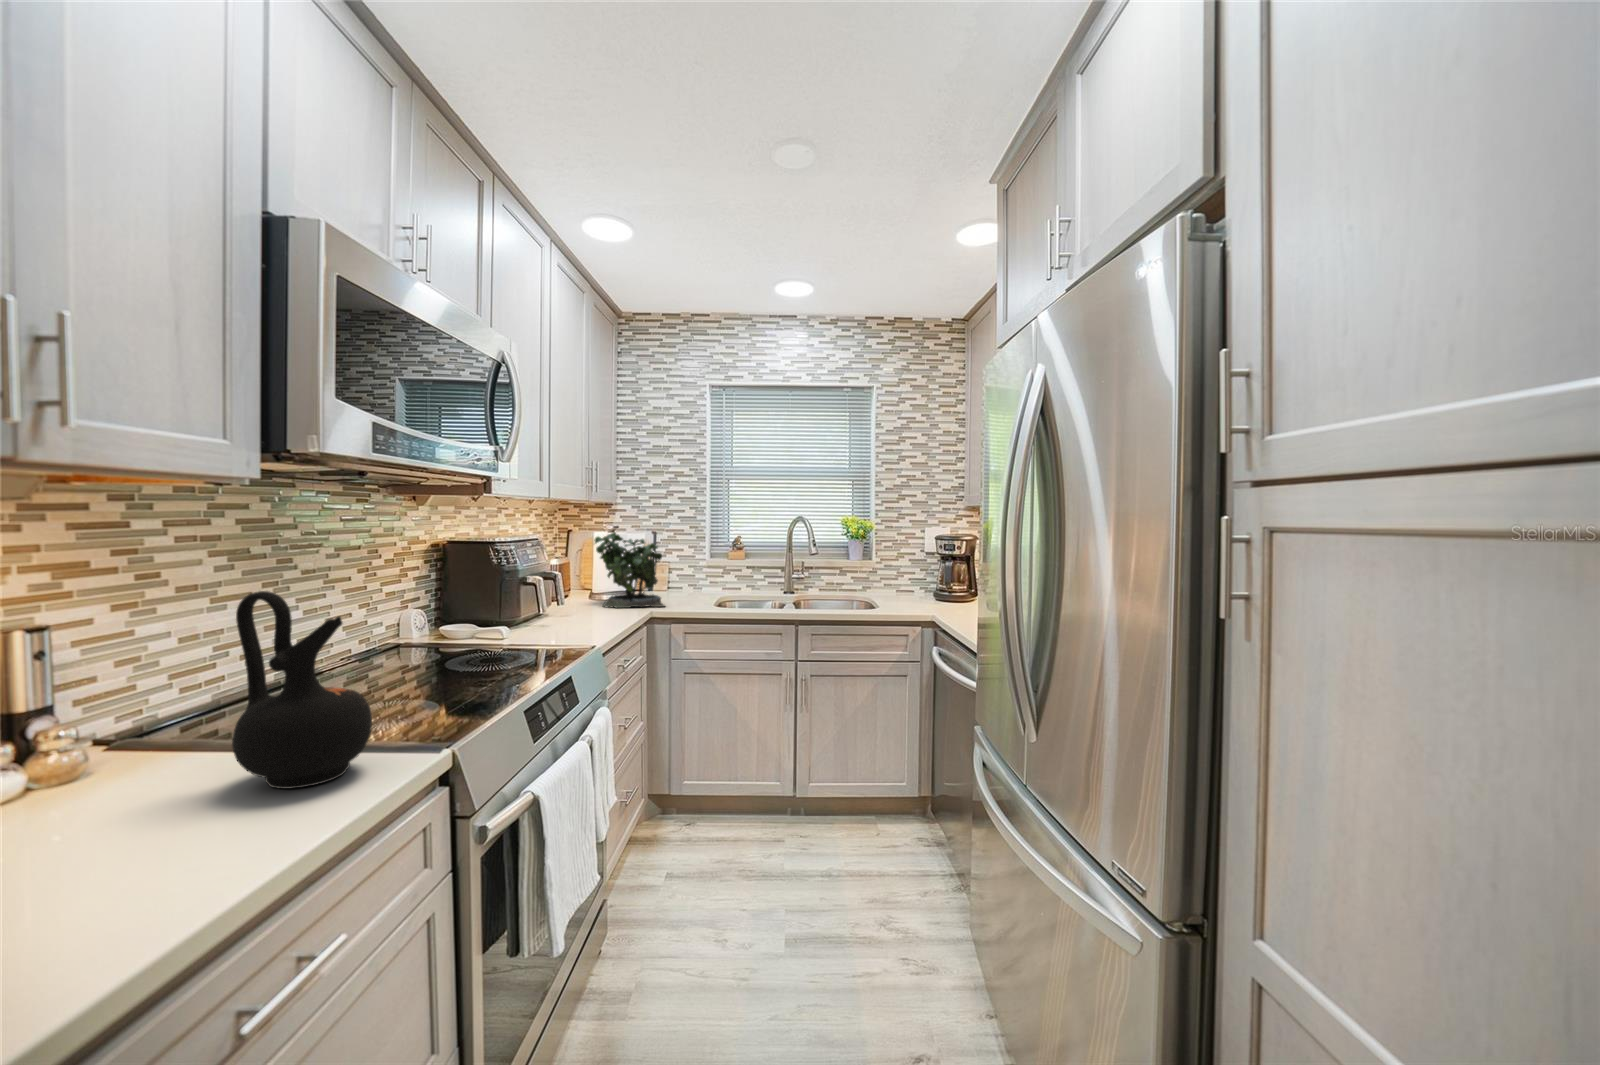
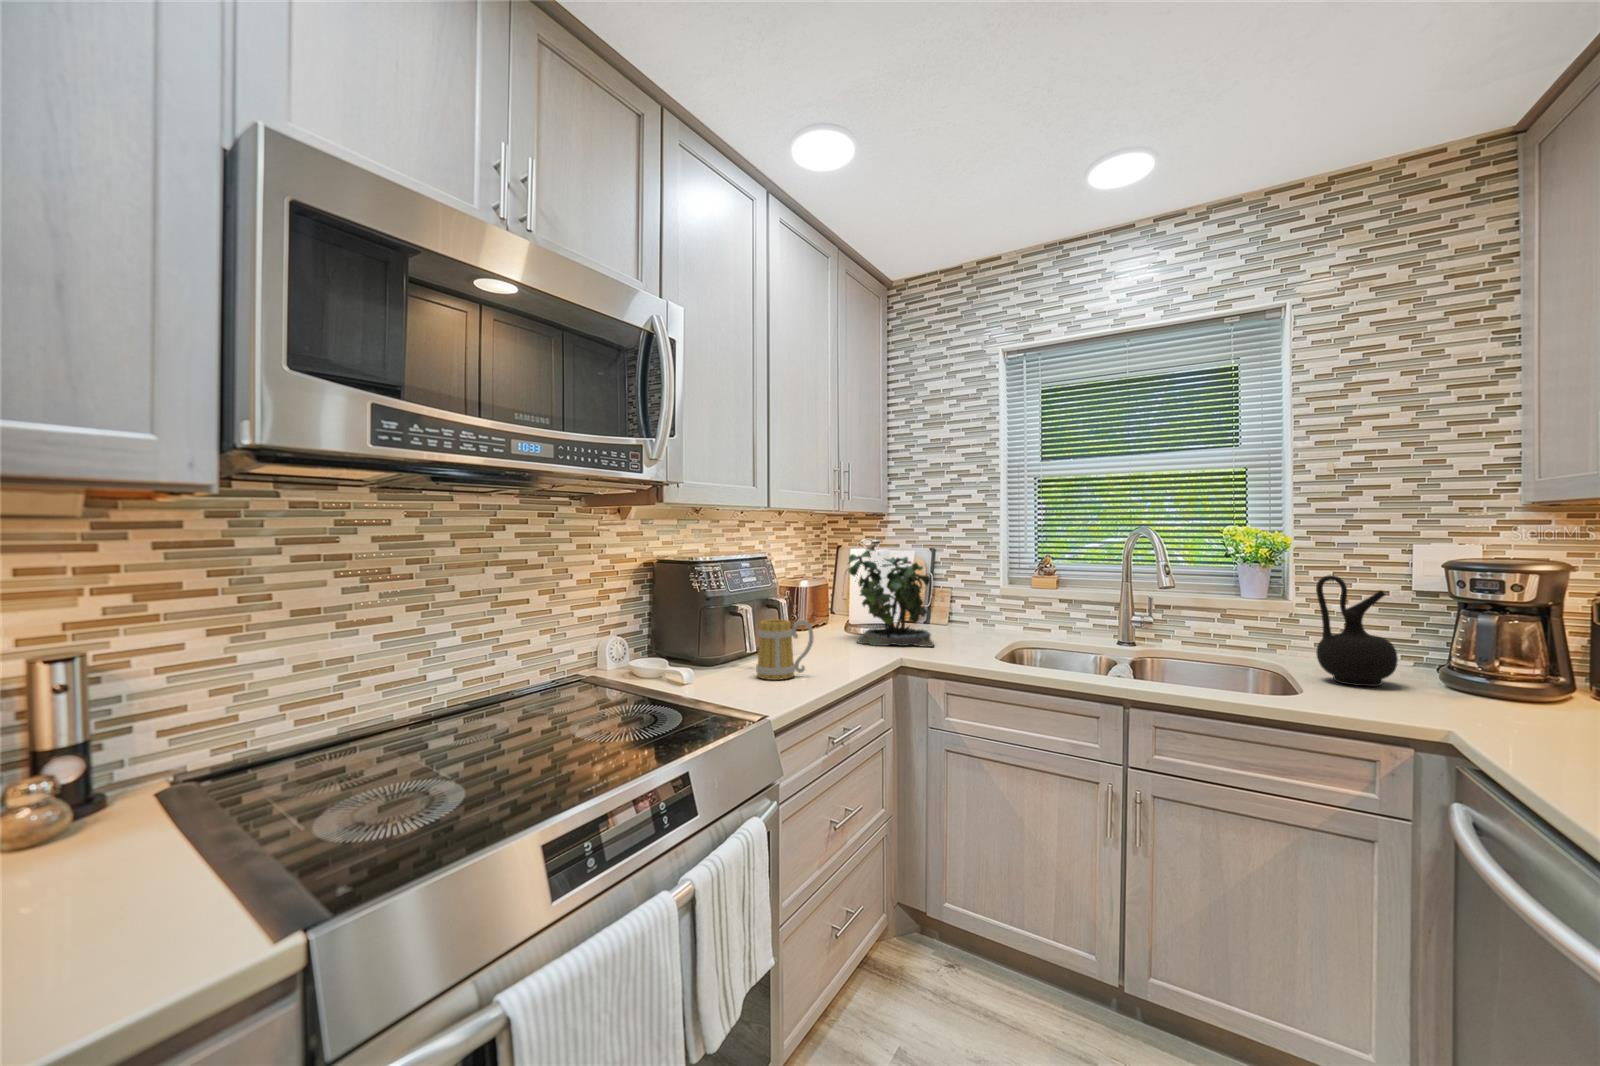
mug: none [548,587,594,634] -> present [756,619,814,680]
ceramic jug: present [232,591,372,789] -> present [1316,575,1398,686]

